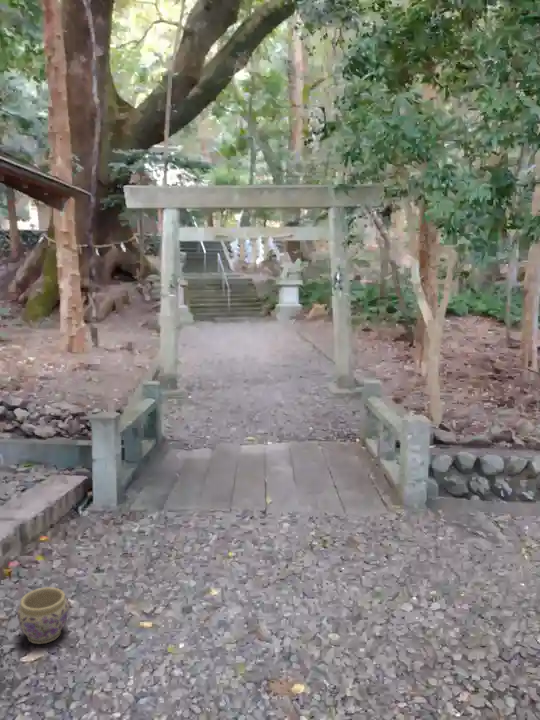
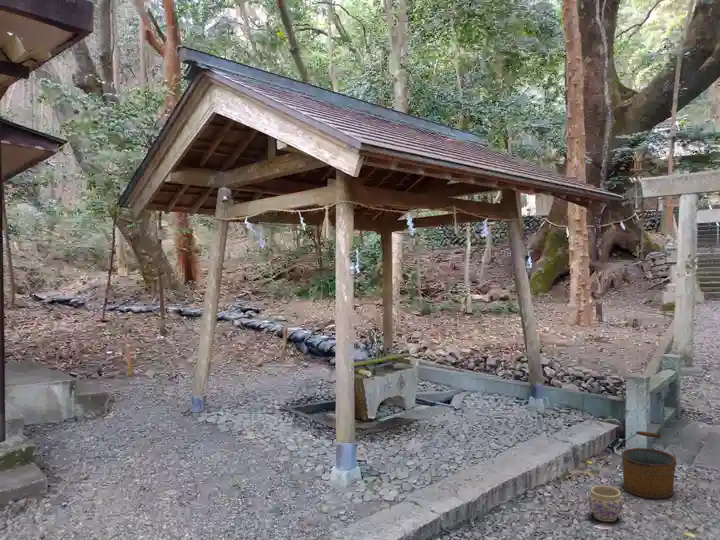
bucket: none [78,494,145,582] -> present [622,431,676,499]

